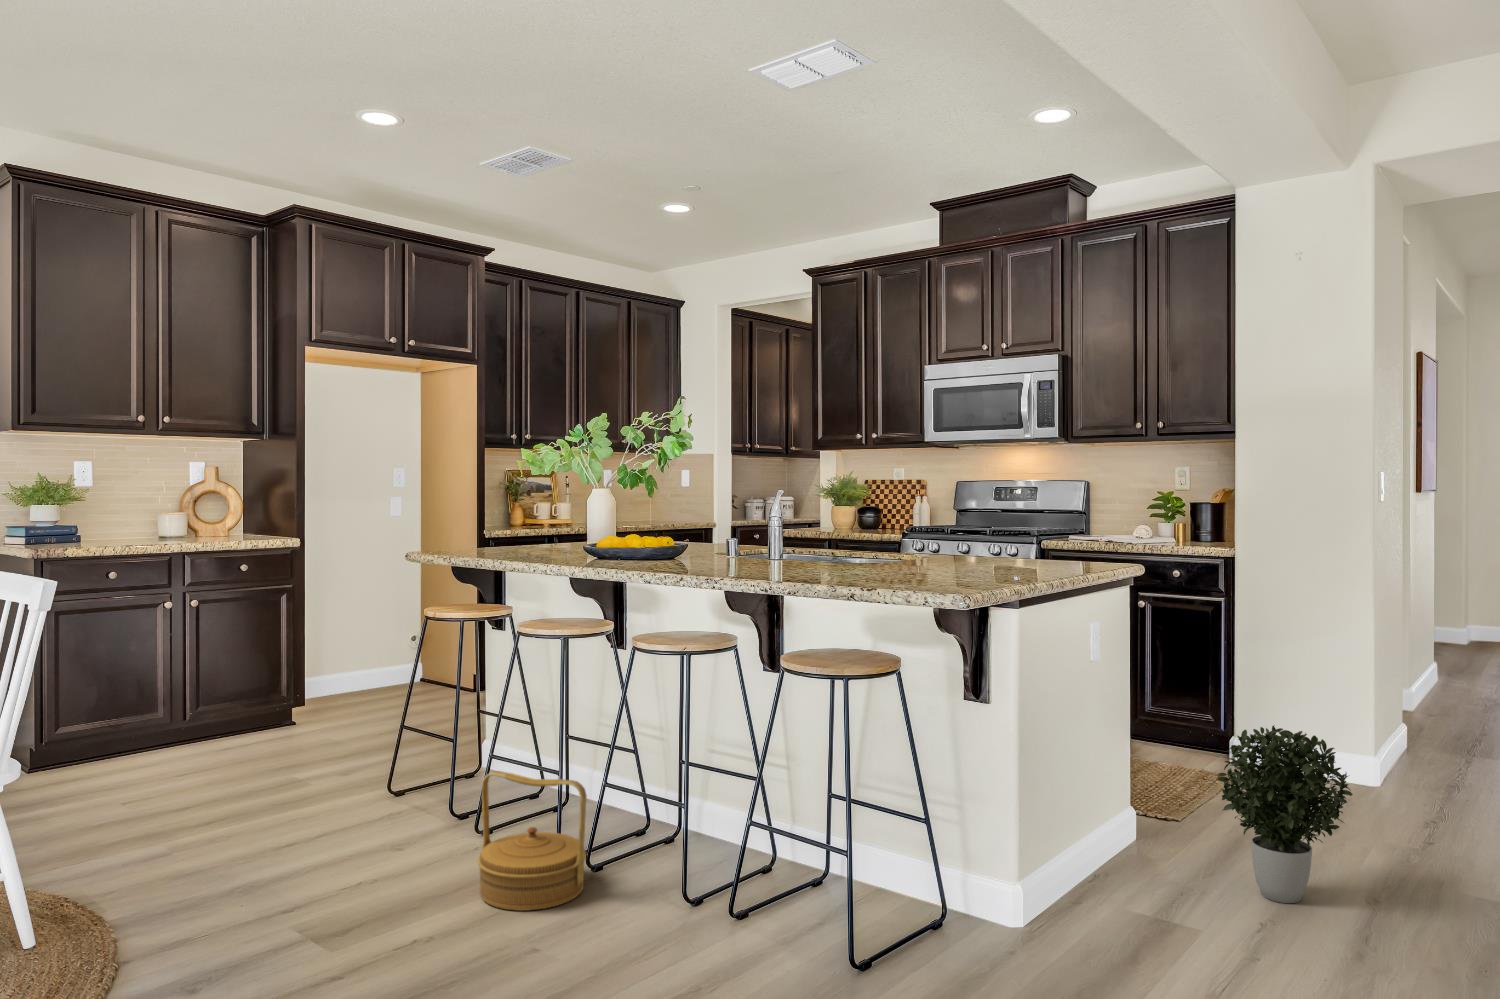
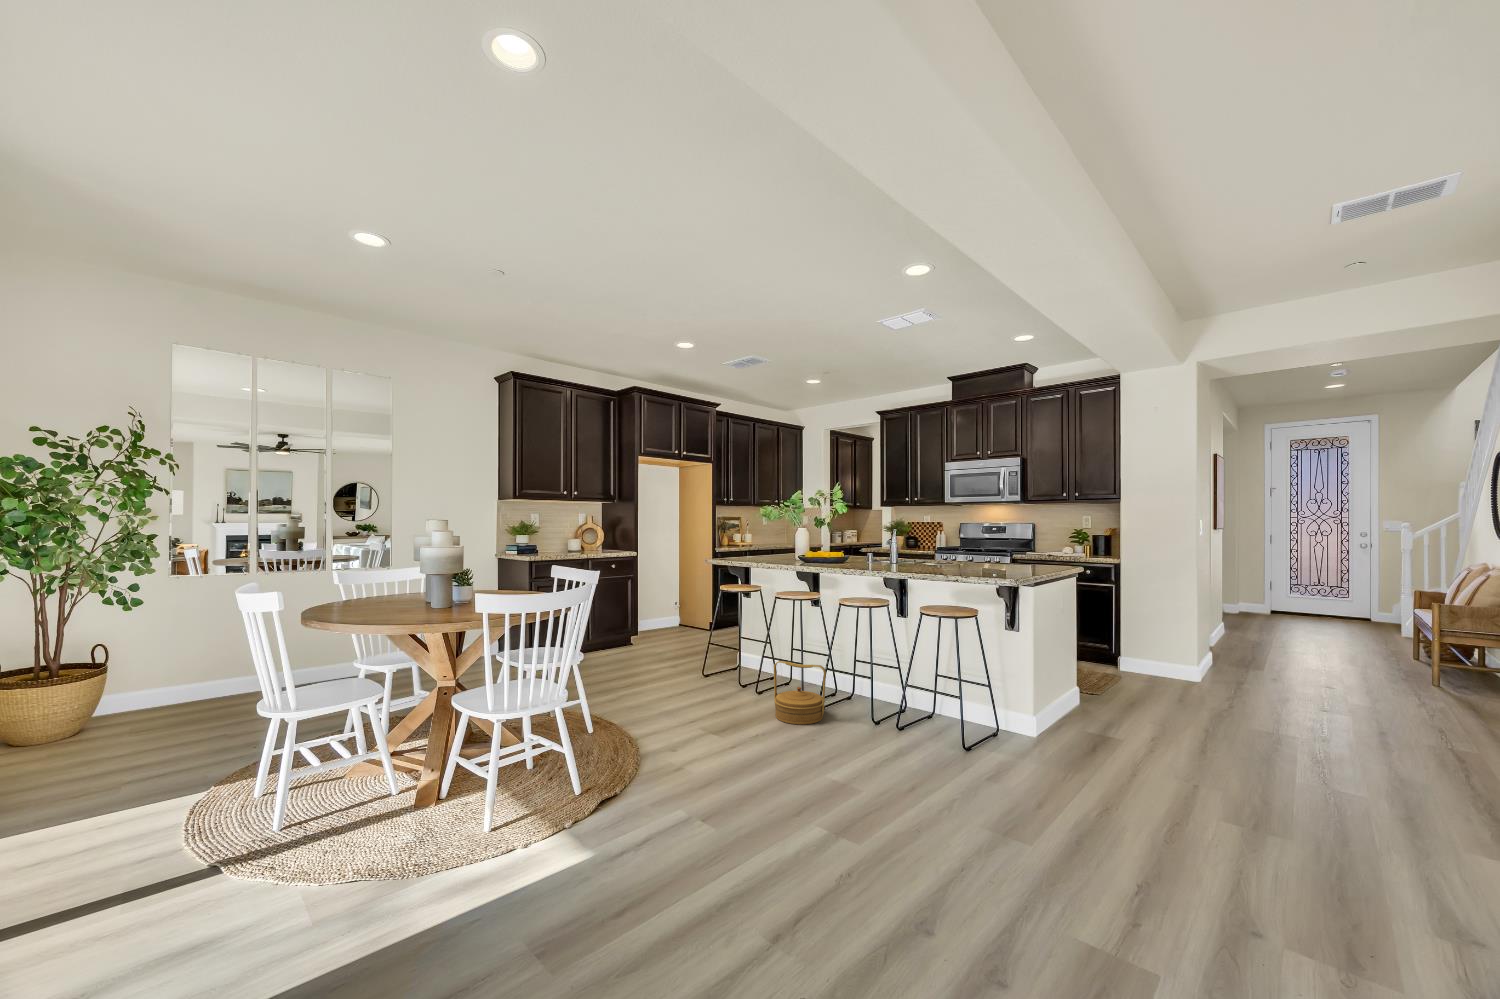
potted plant: present [1217,726,1353,903] -> none [1128,645,1197,730]

